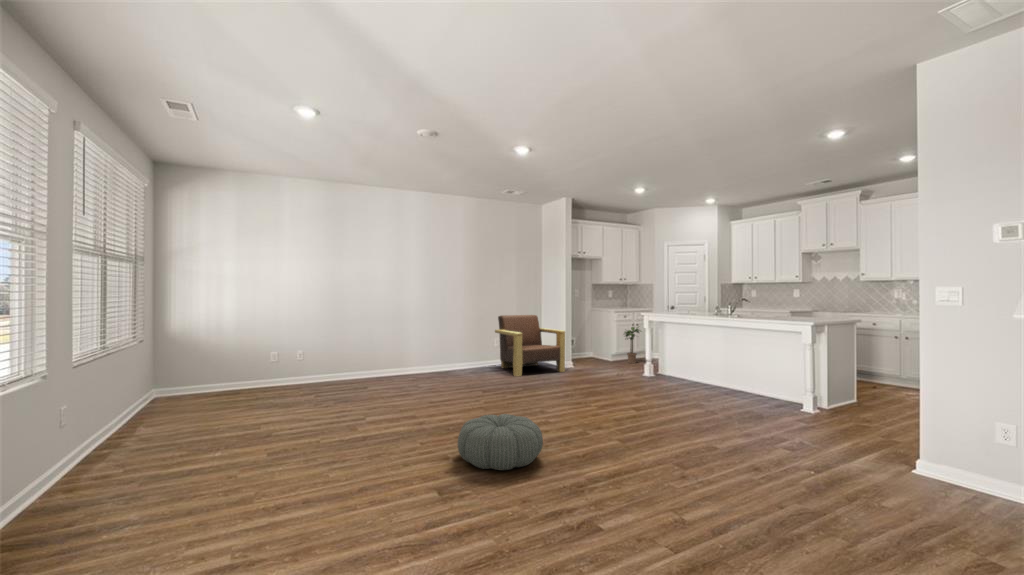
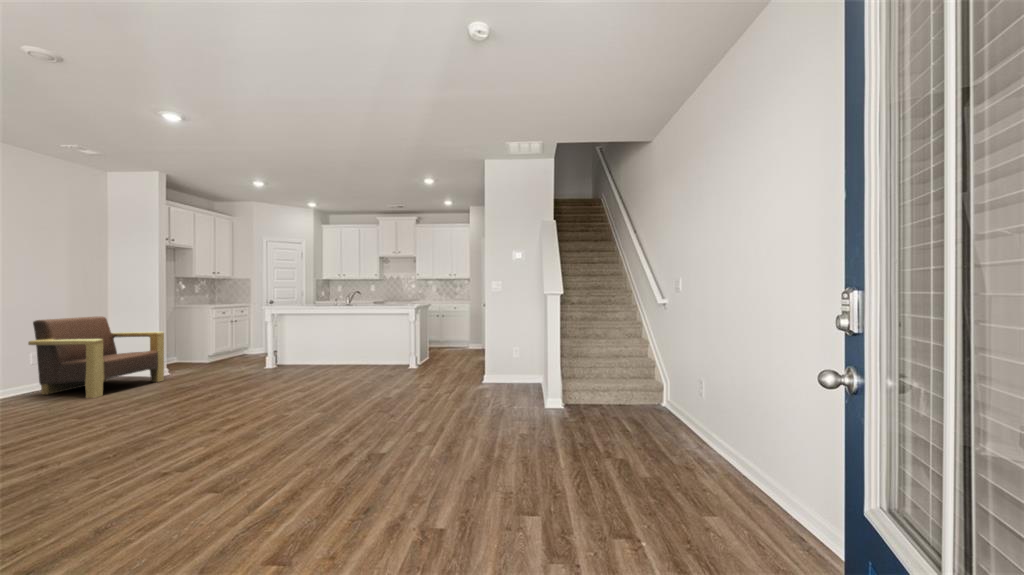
potted plant: present [624,327,640,363] -> none [222,321,246,361]
pouf: present [457,414,543,470] -> none [168,413,282,477]

